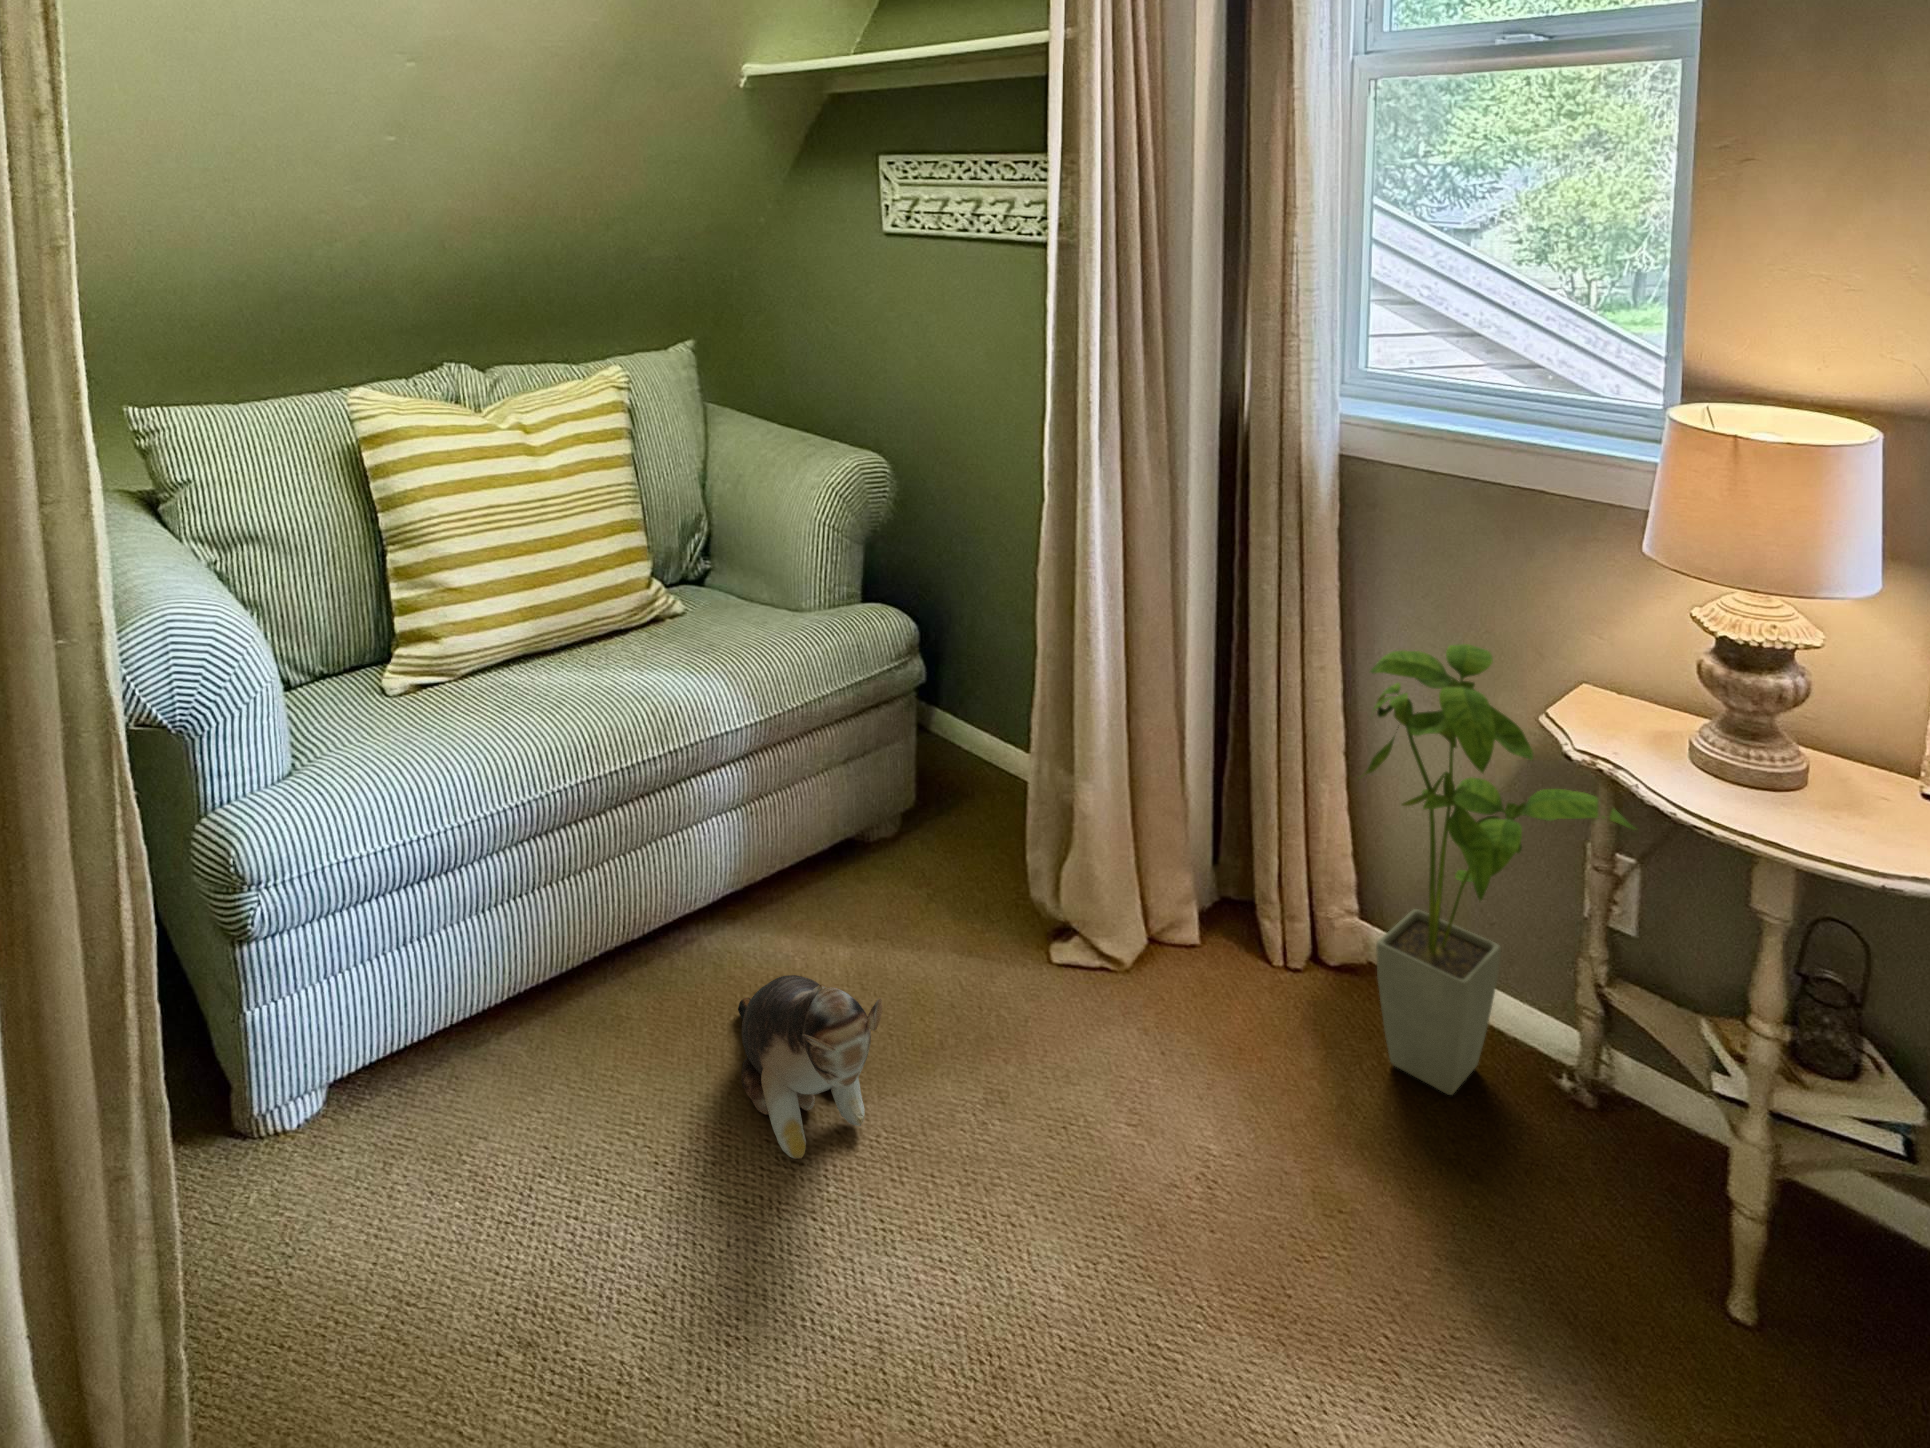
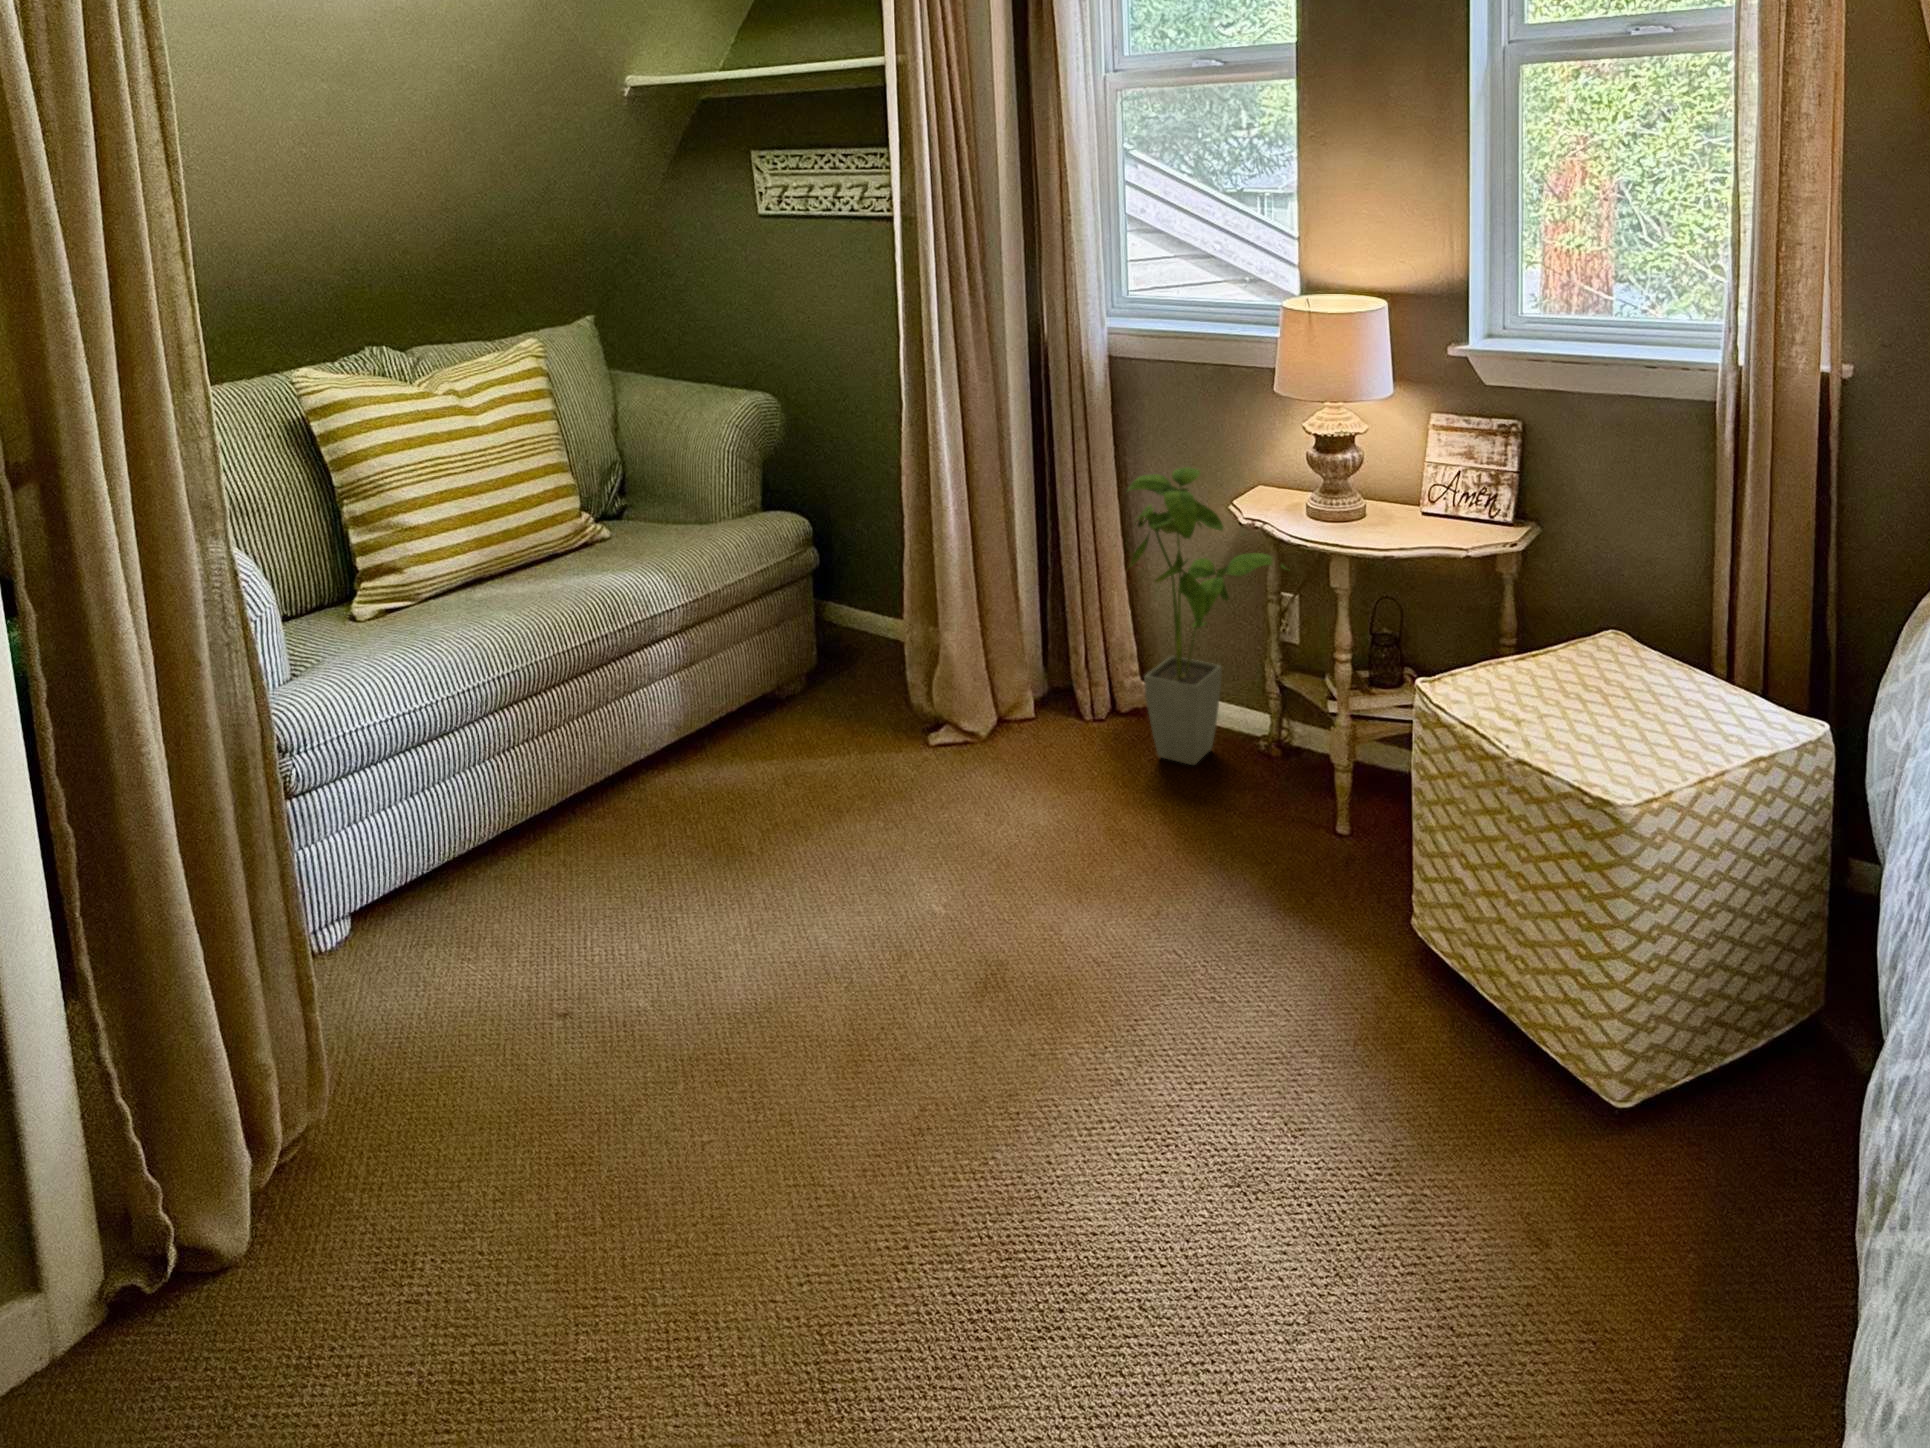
plush toy: present [738,975,882,1159] -> none [692,748,808,876]

